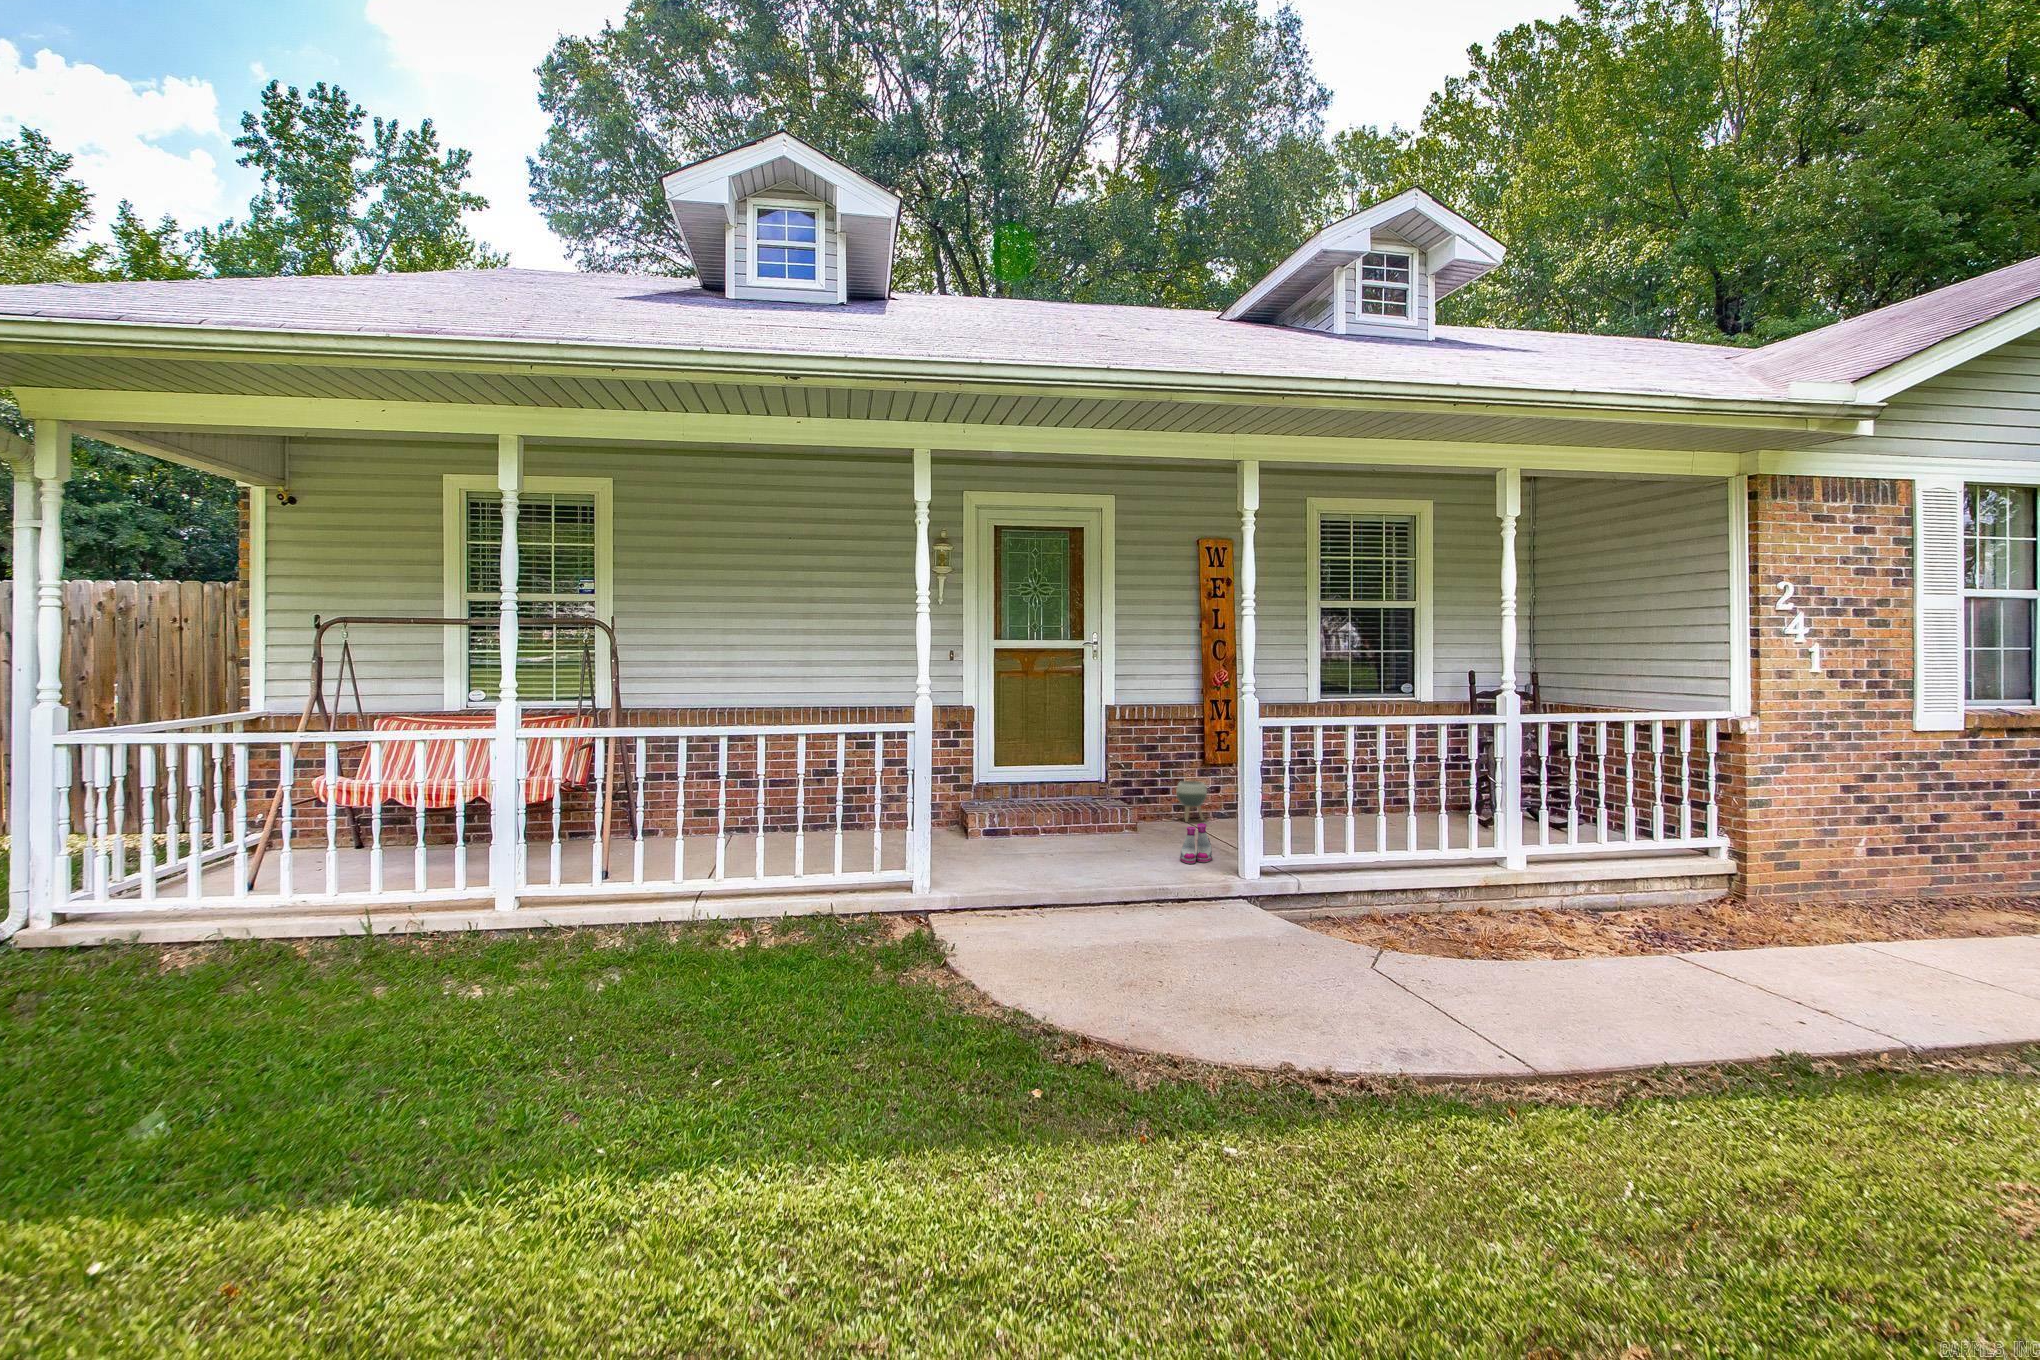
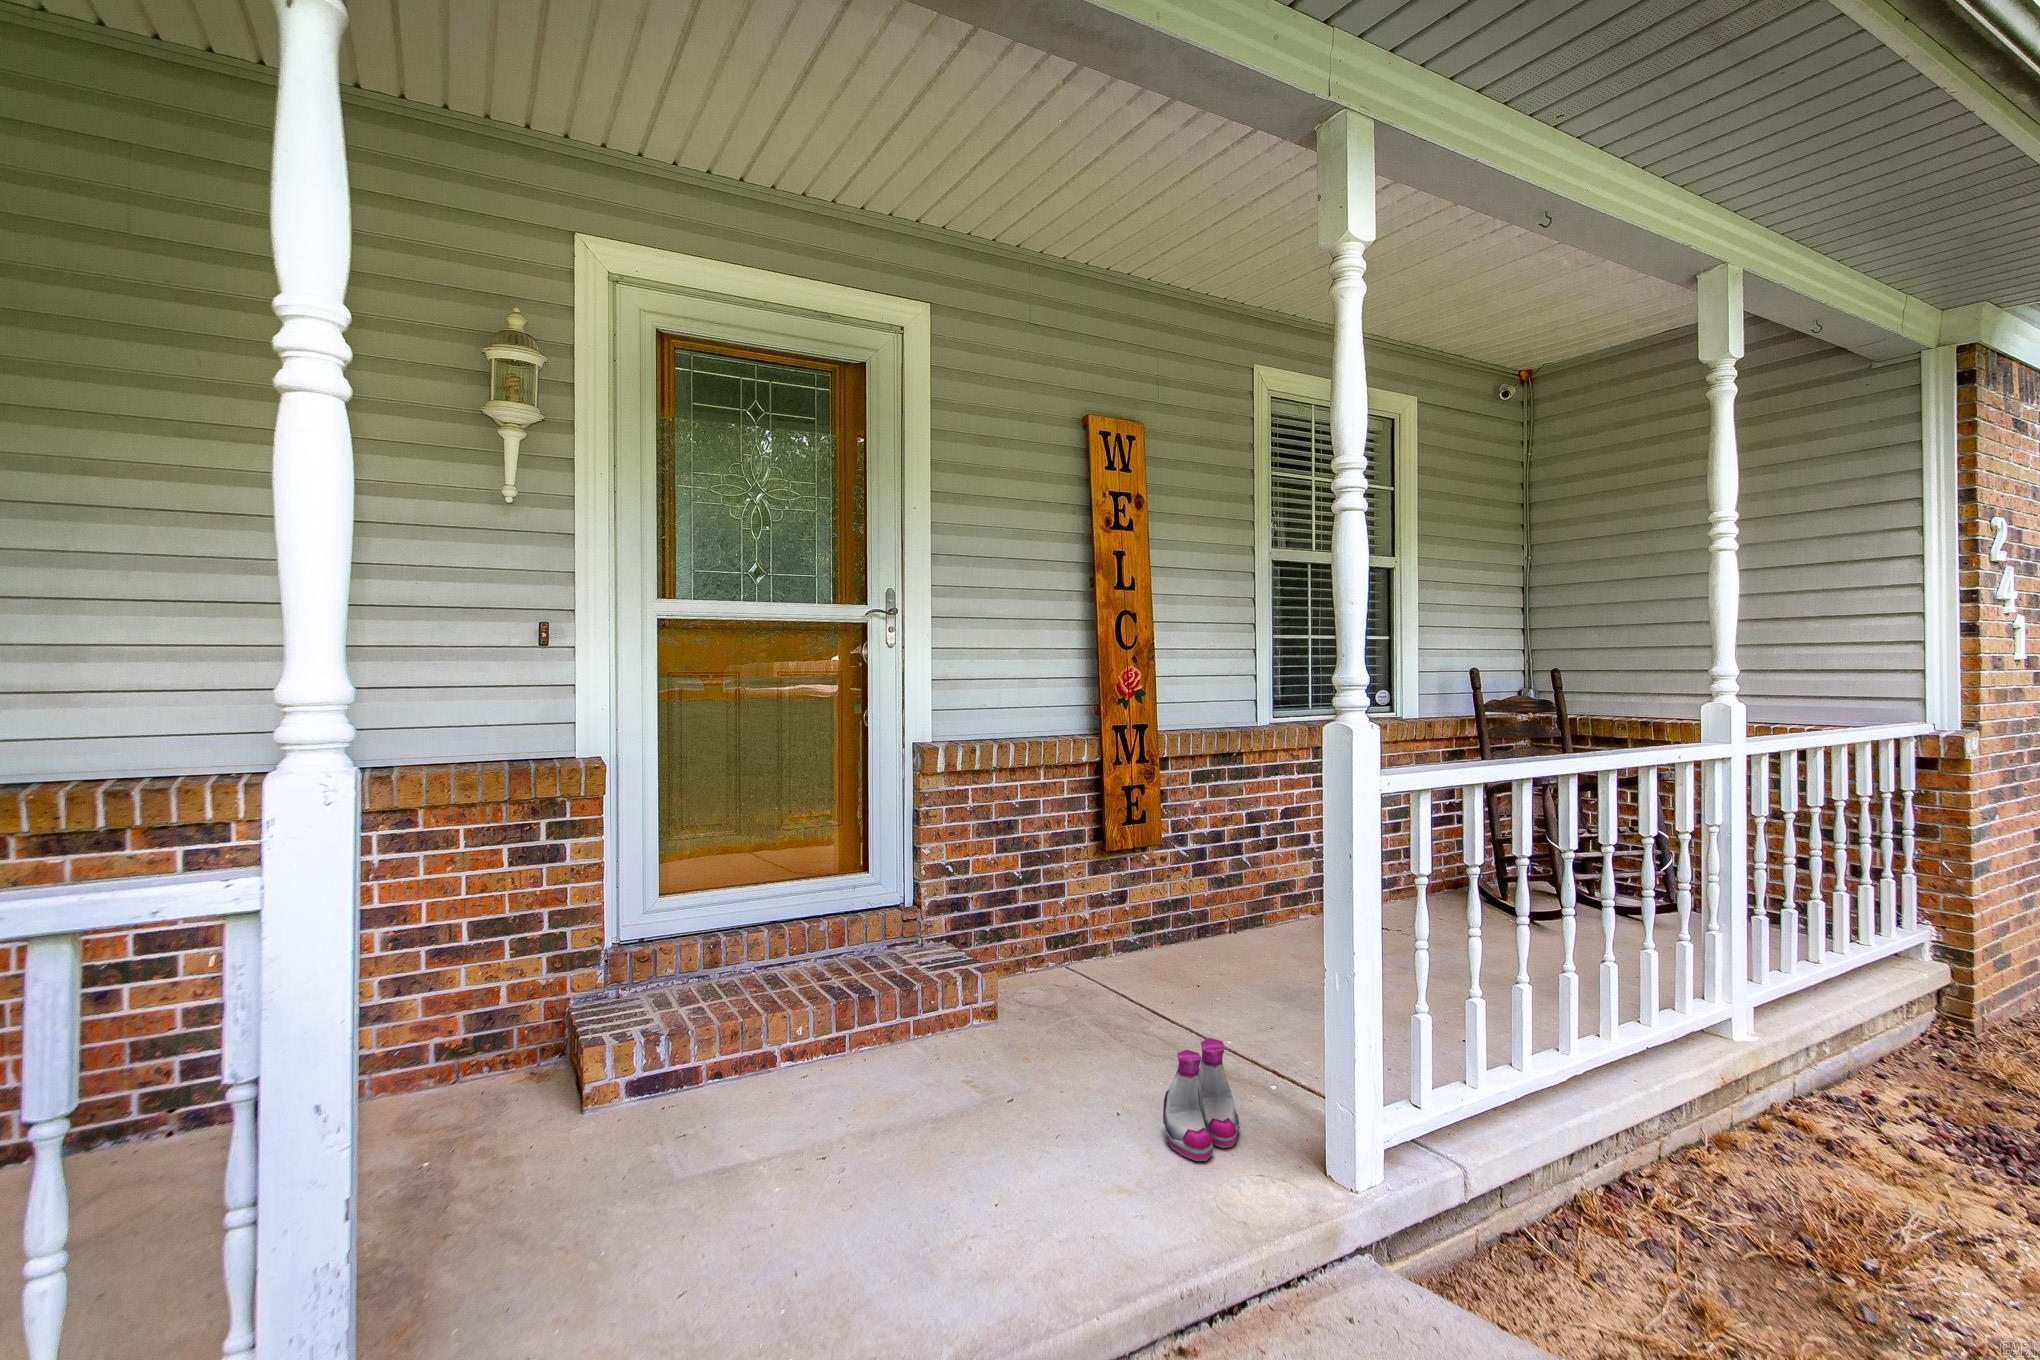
planter: present [1176,781,1207,822] -> none [1058,890,1120,980]

